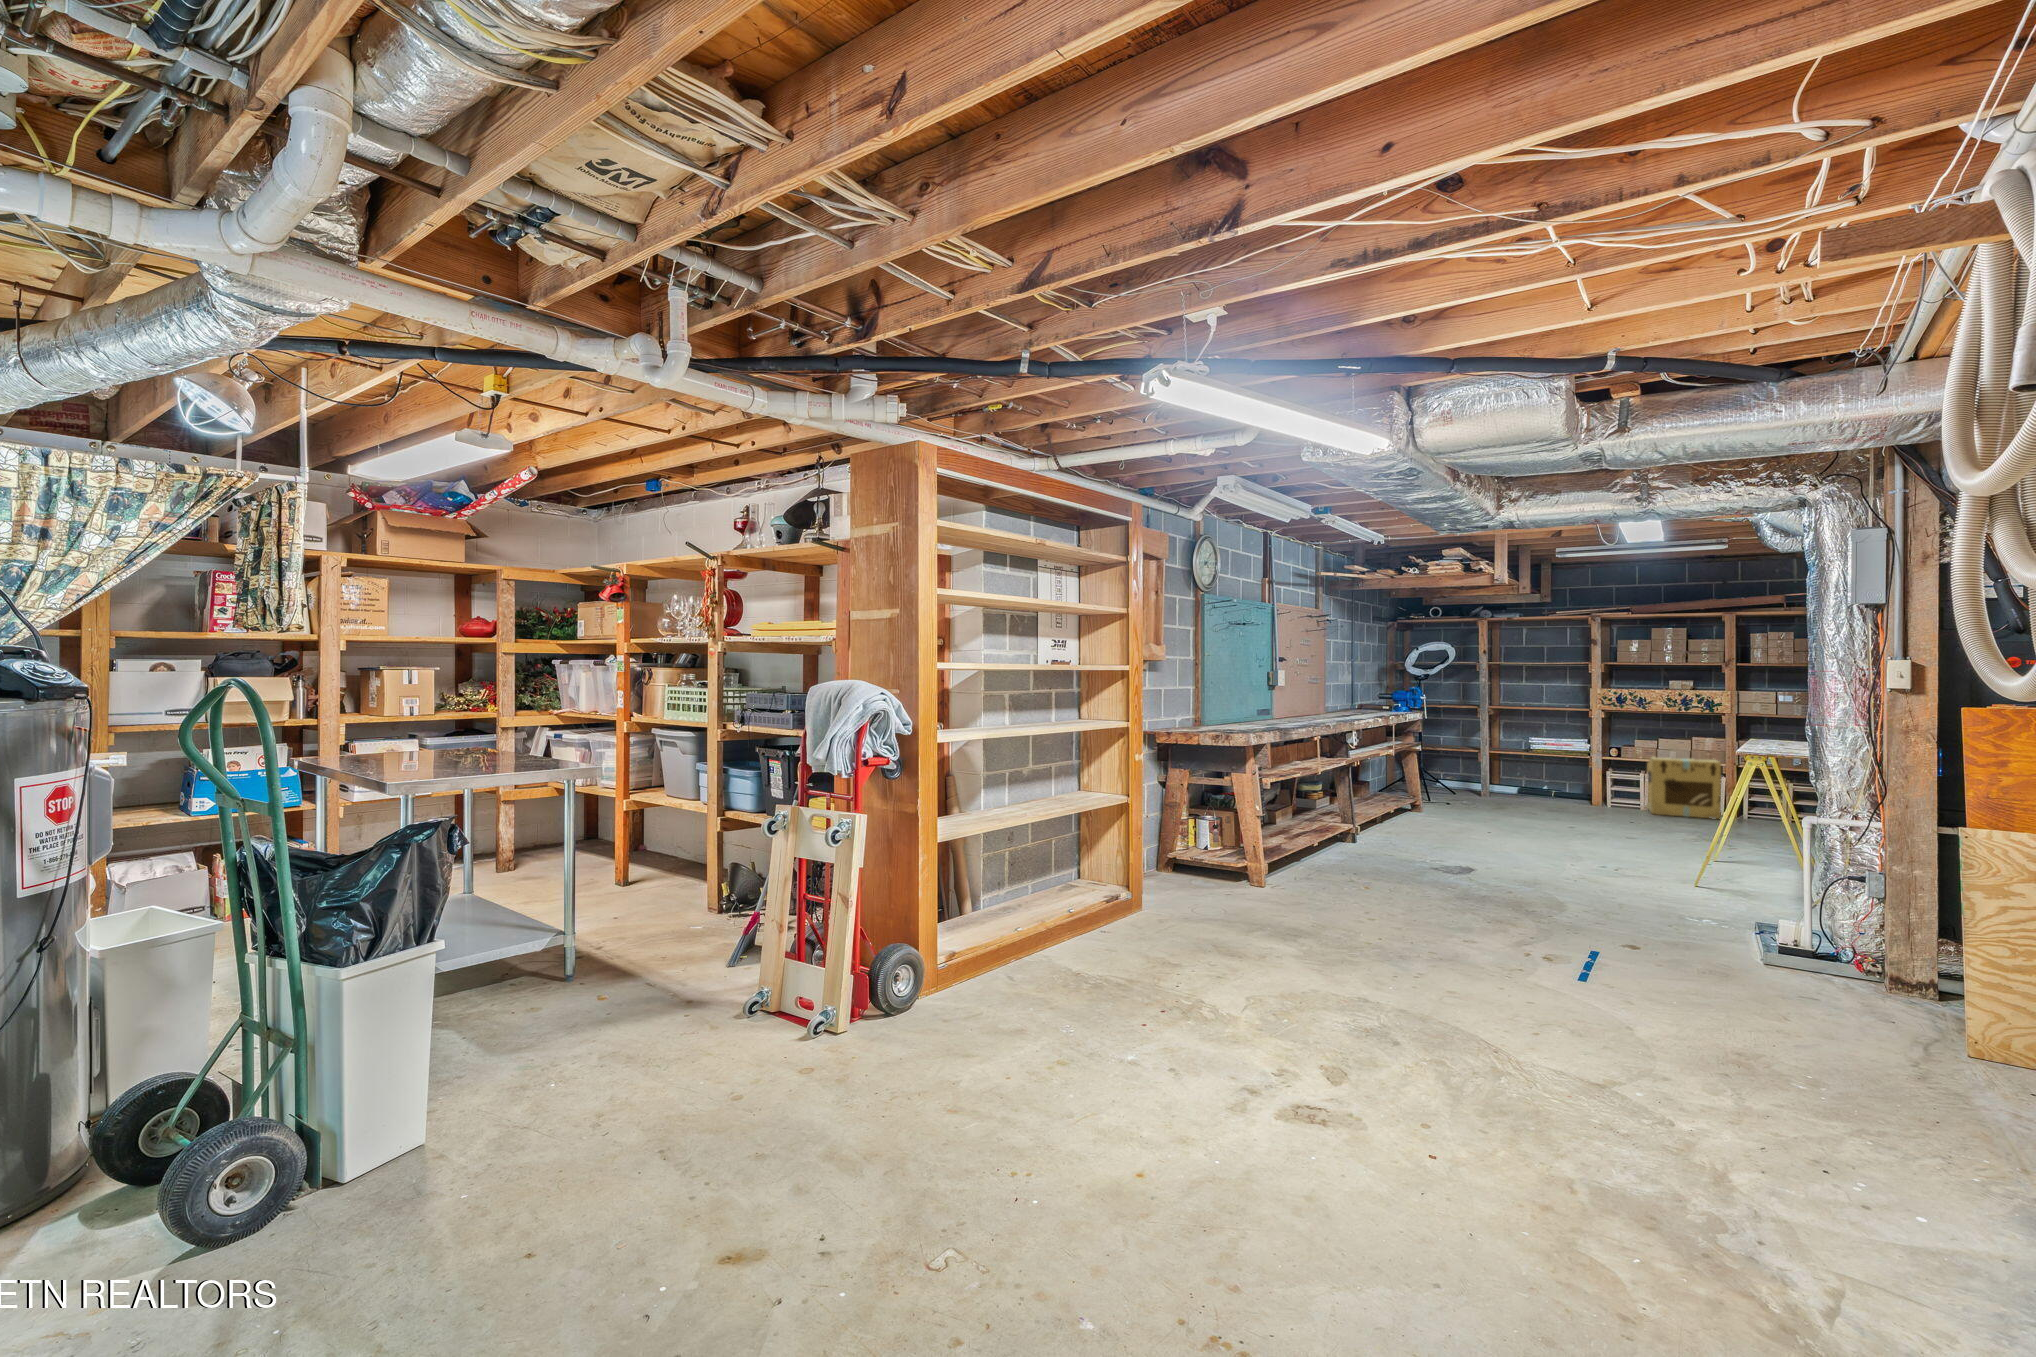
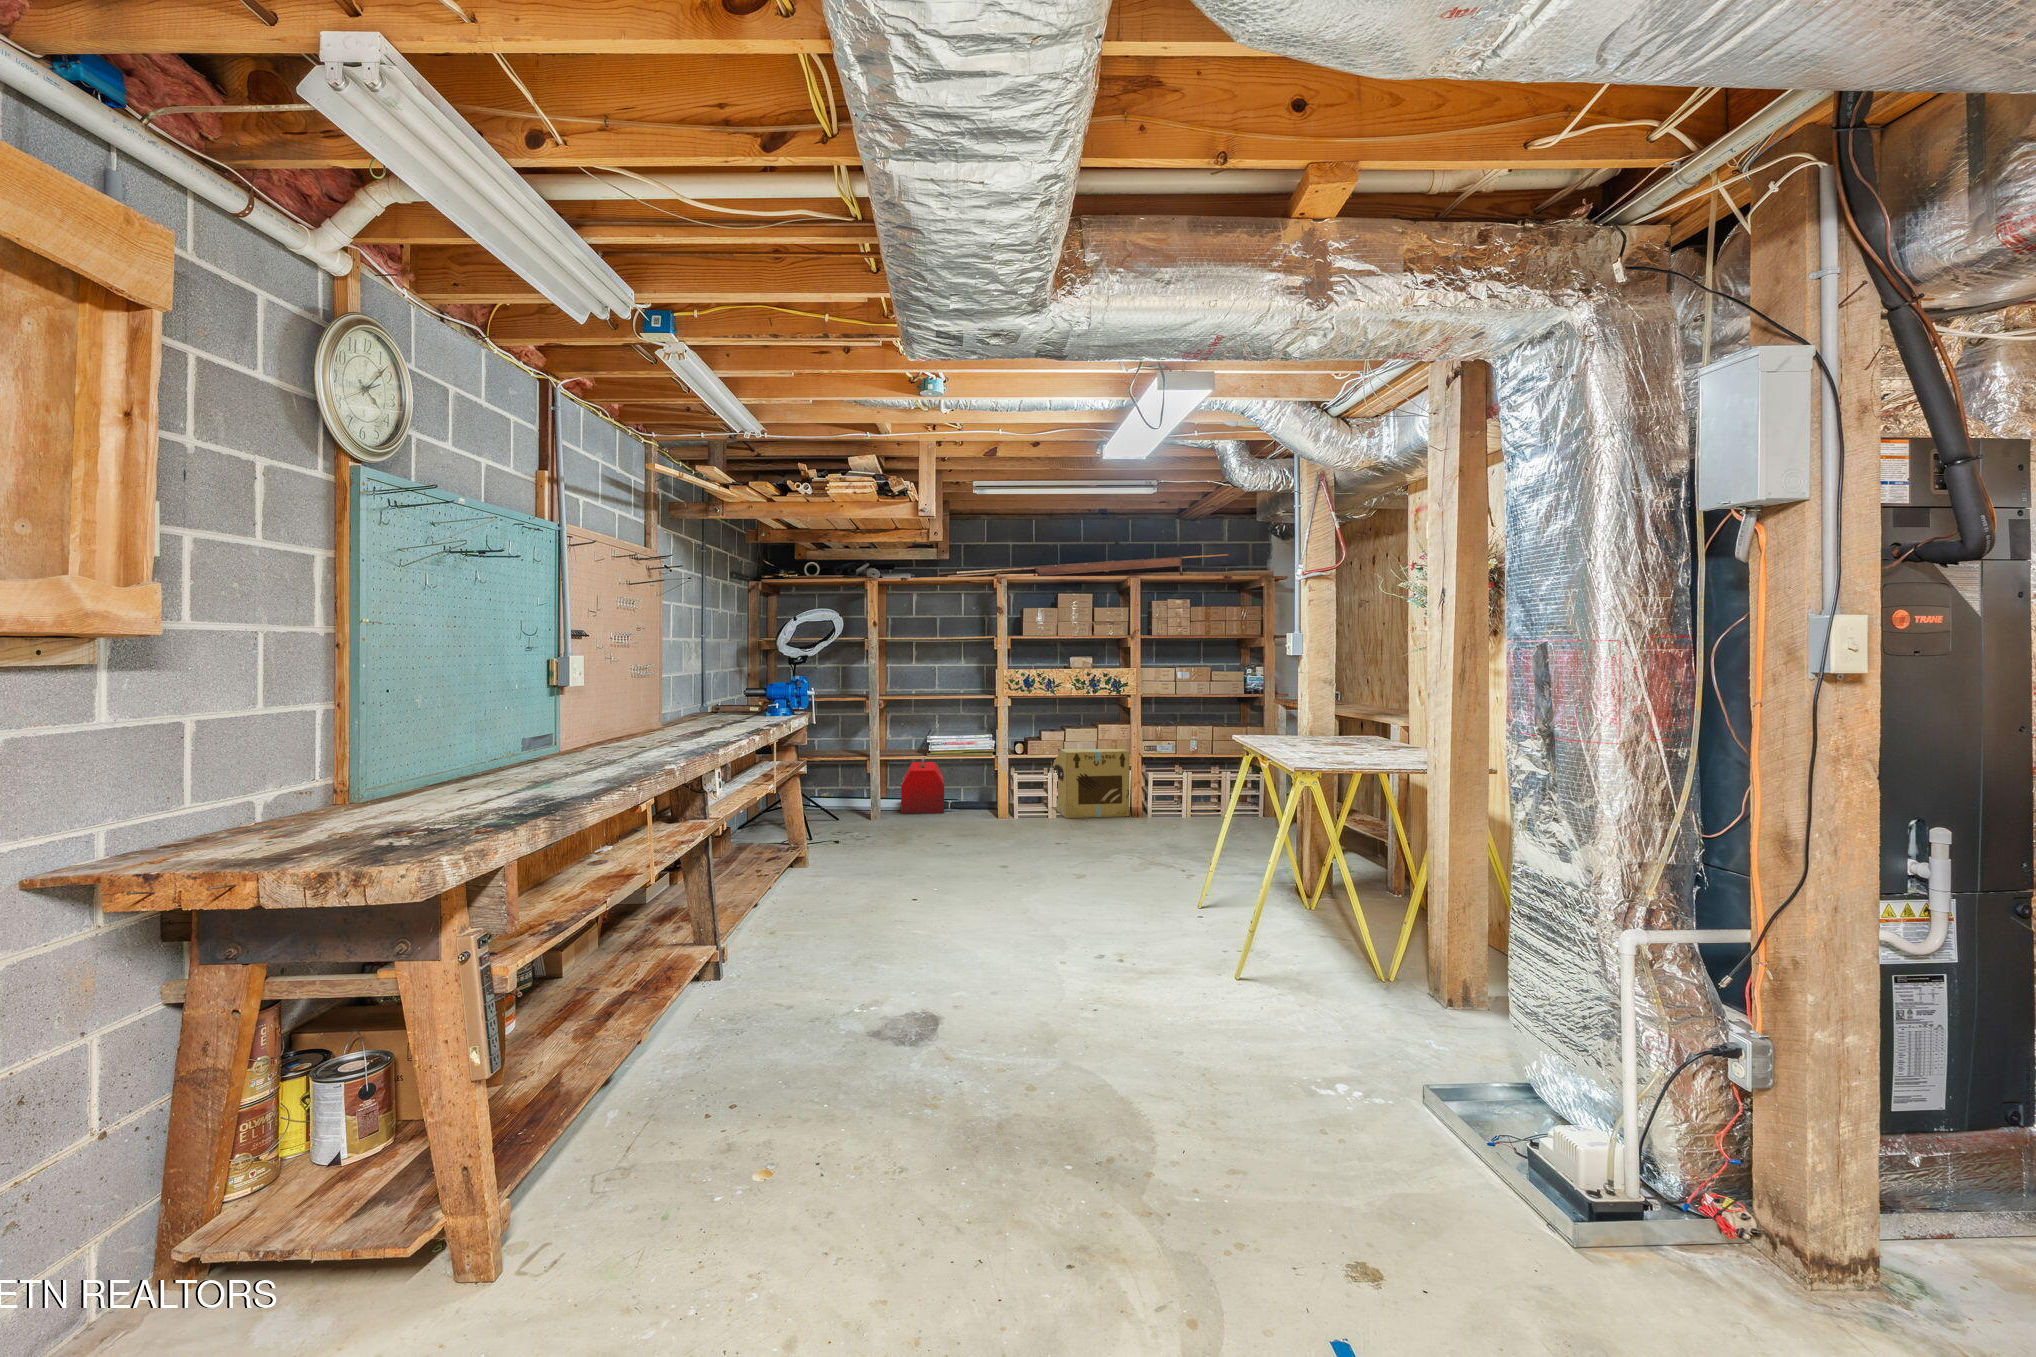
toolbox: none [1502,756,1545,801] -> present [901,758,944,813]

